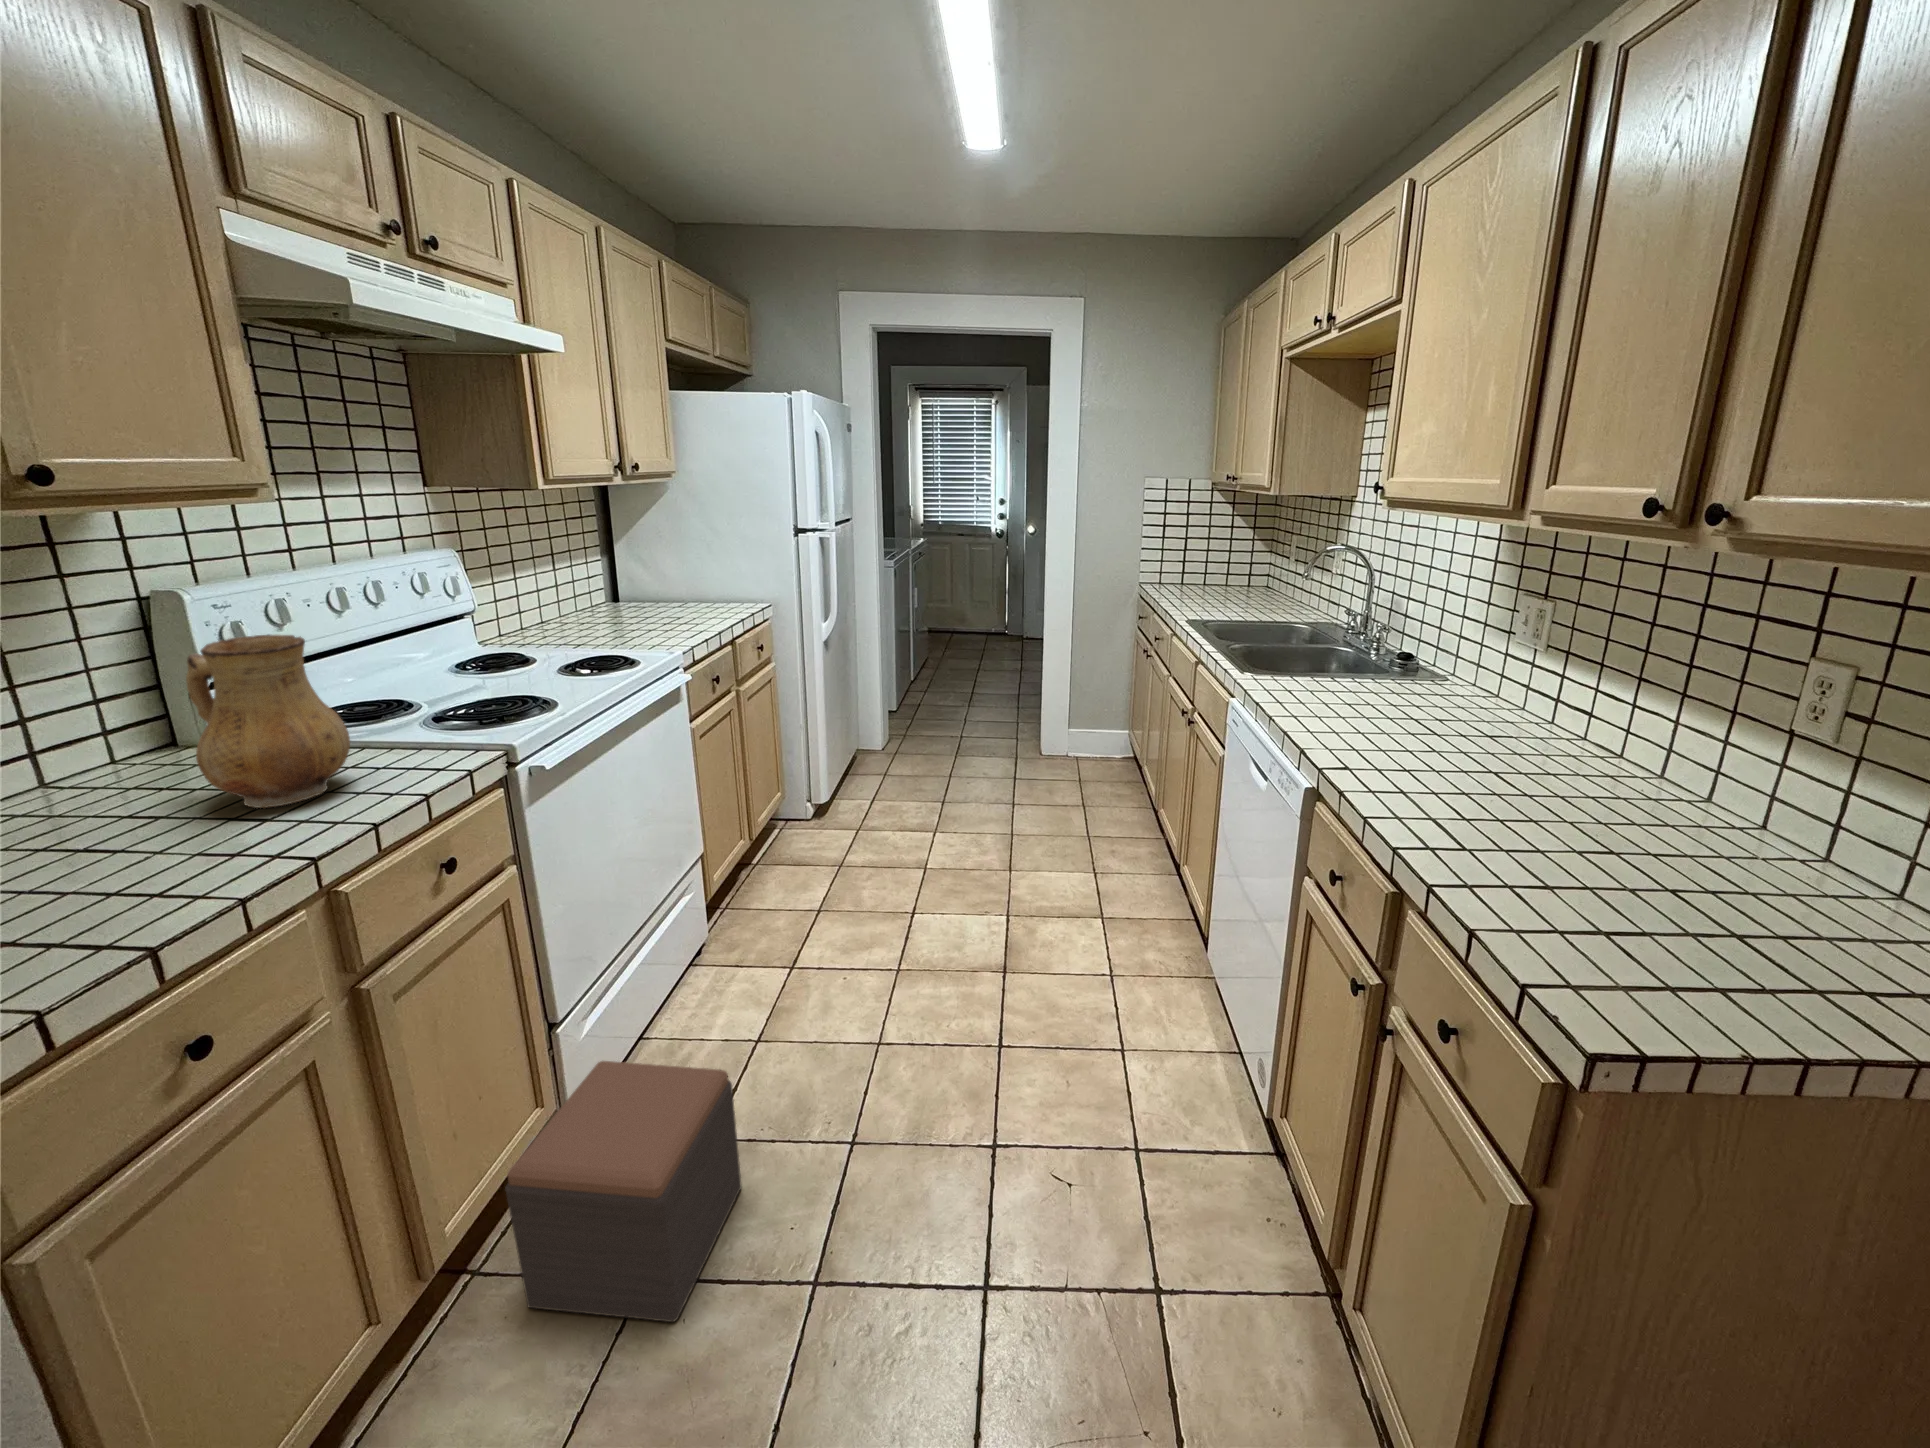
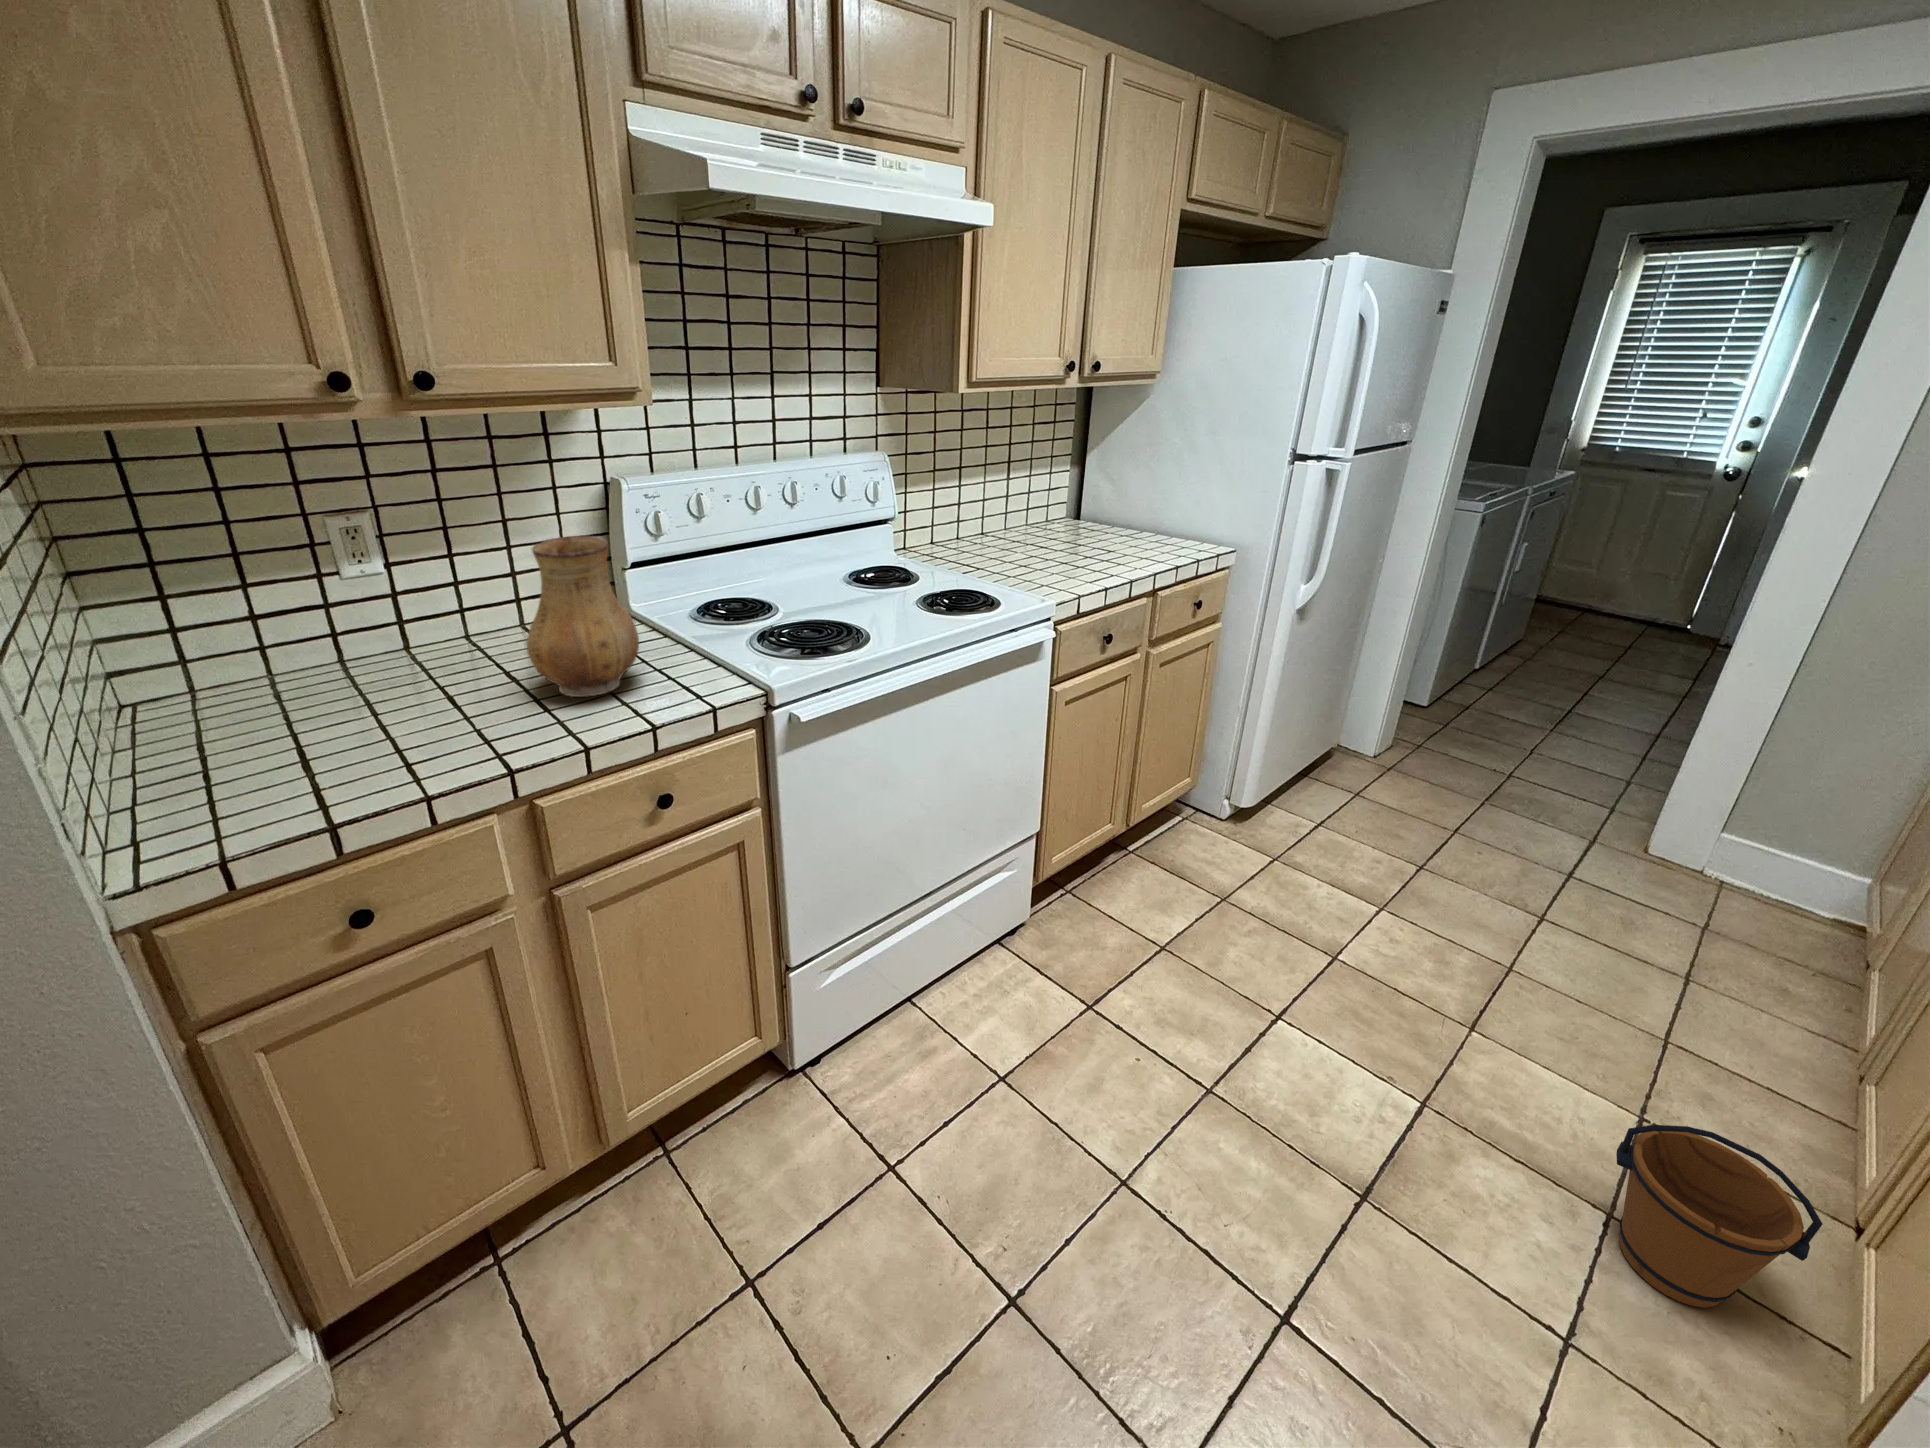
bucket: none [1097,840,1171,935] -> present [1616,1125,1823,1308]
footstool: present [505,1061,742,1322] -> none [655,1034,881,1356]

